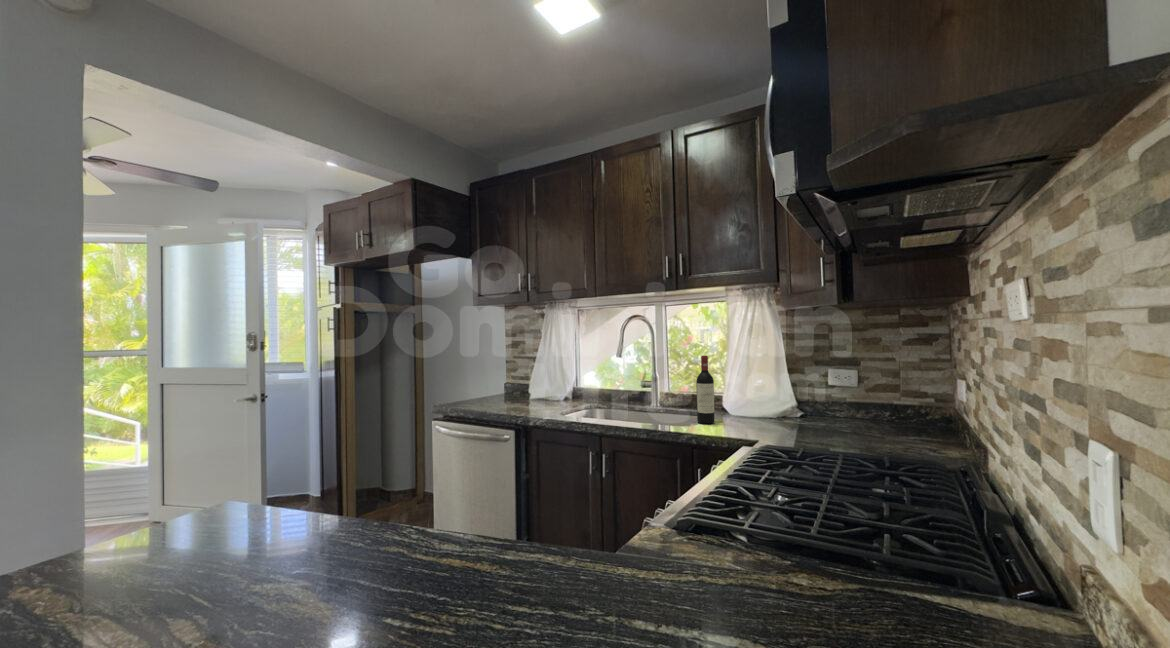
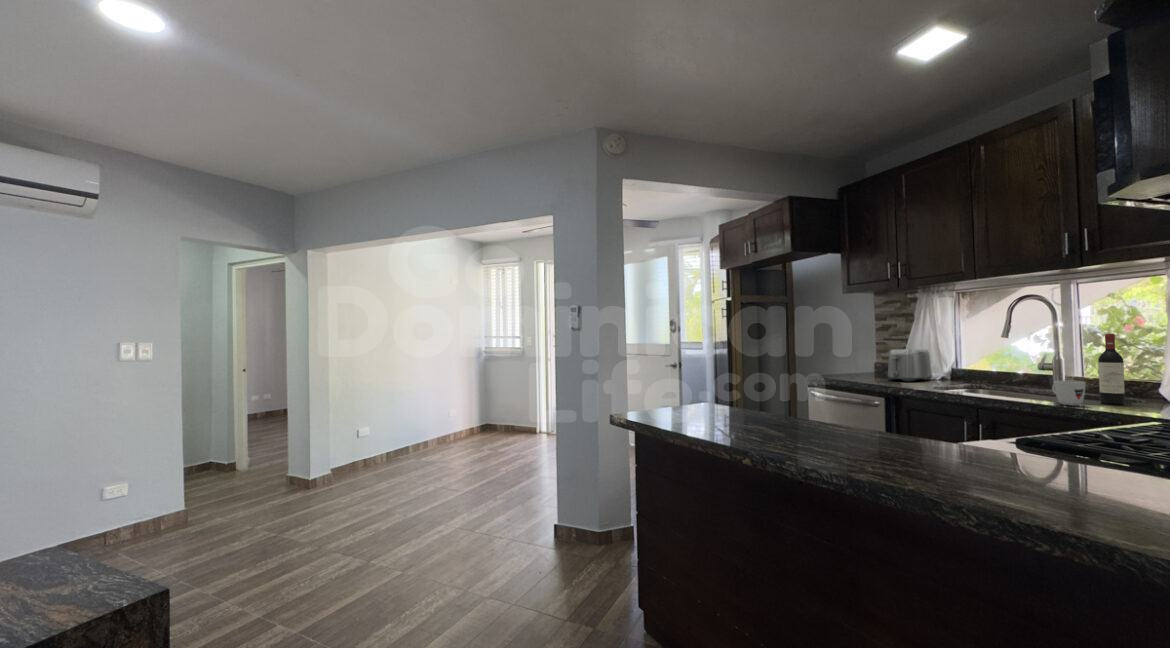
toaster: none [517,368,557,406] -> present [888,349,932,381]
mug: none [666,404,693,430] -> present [1052,380,1086,406]

